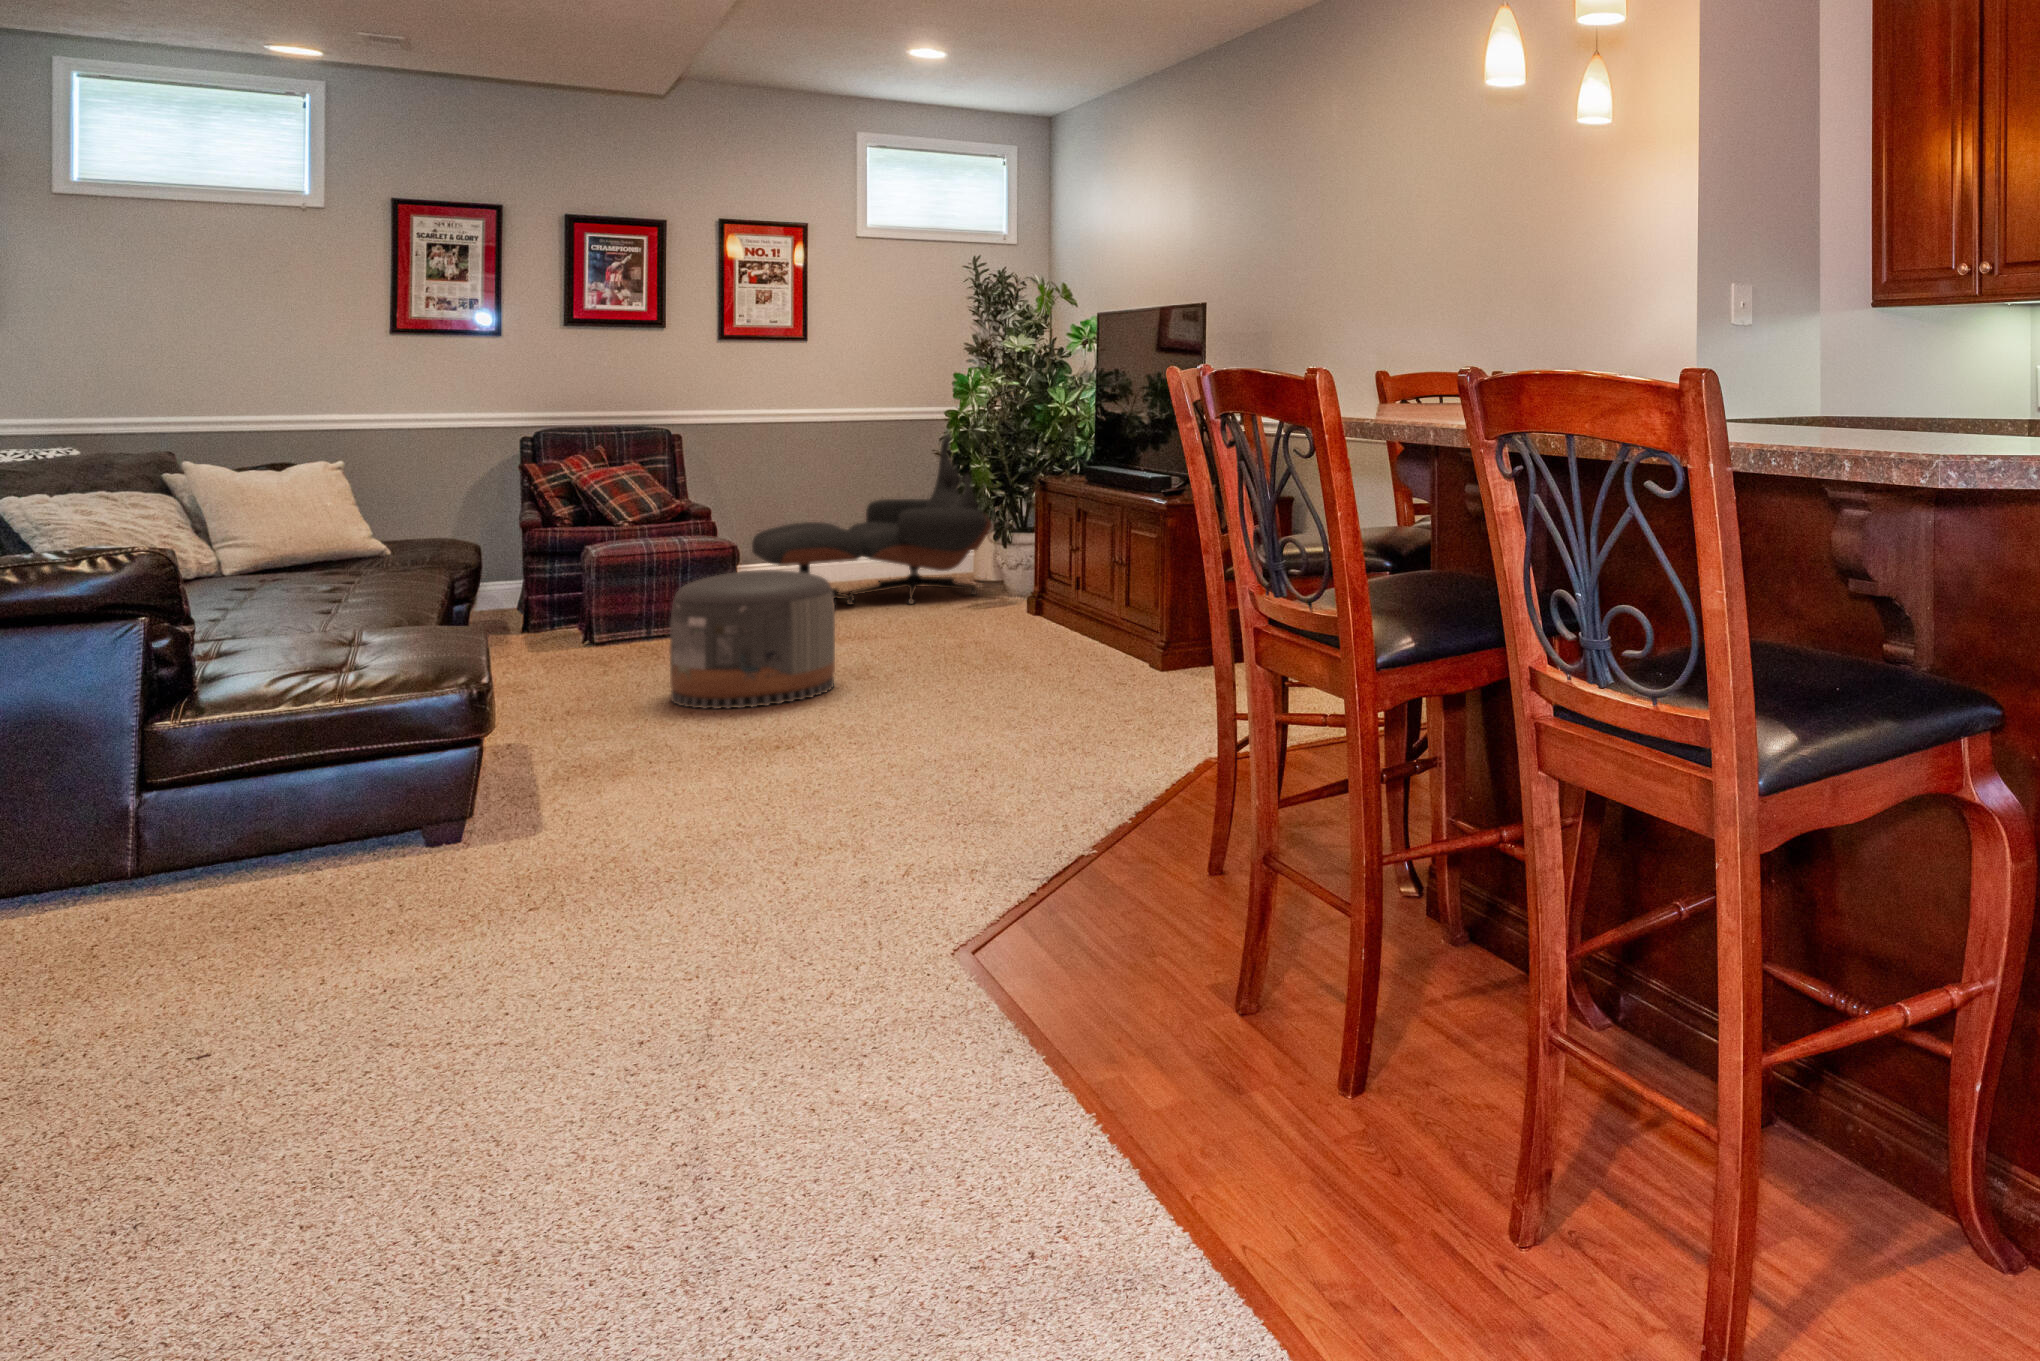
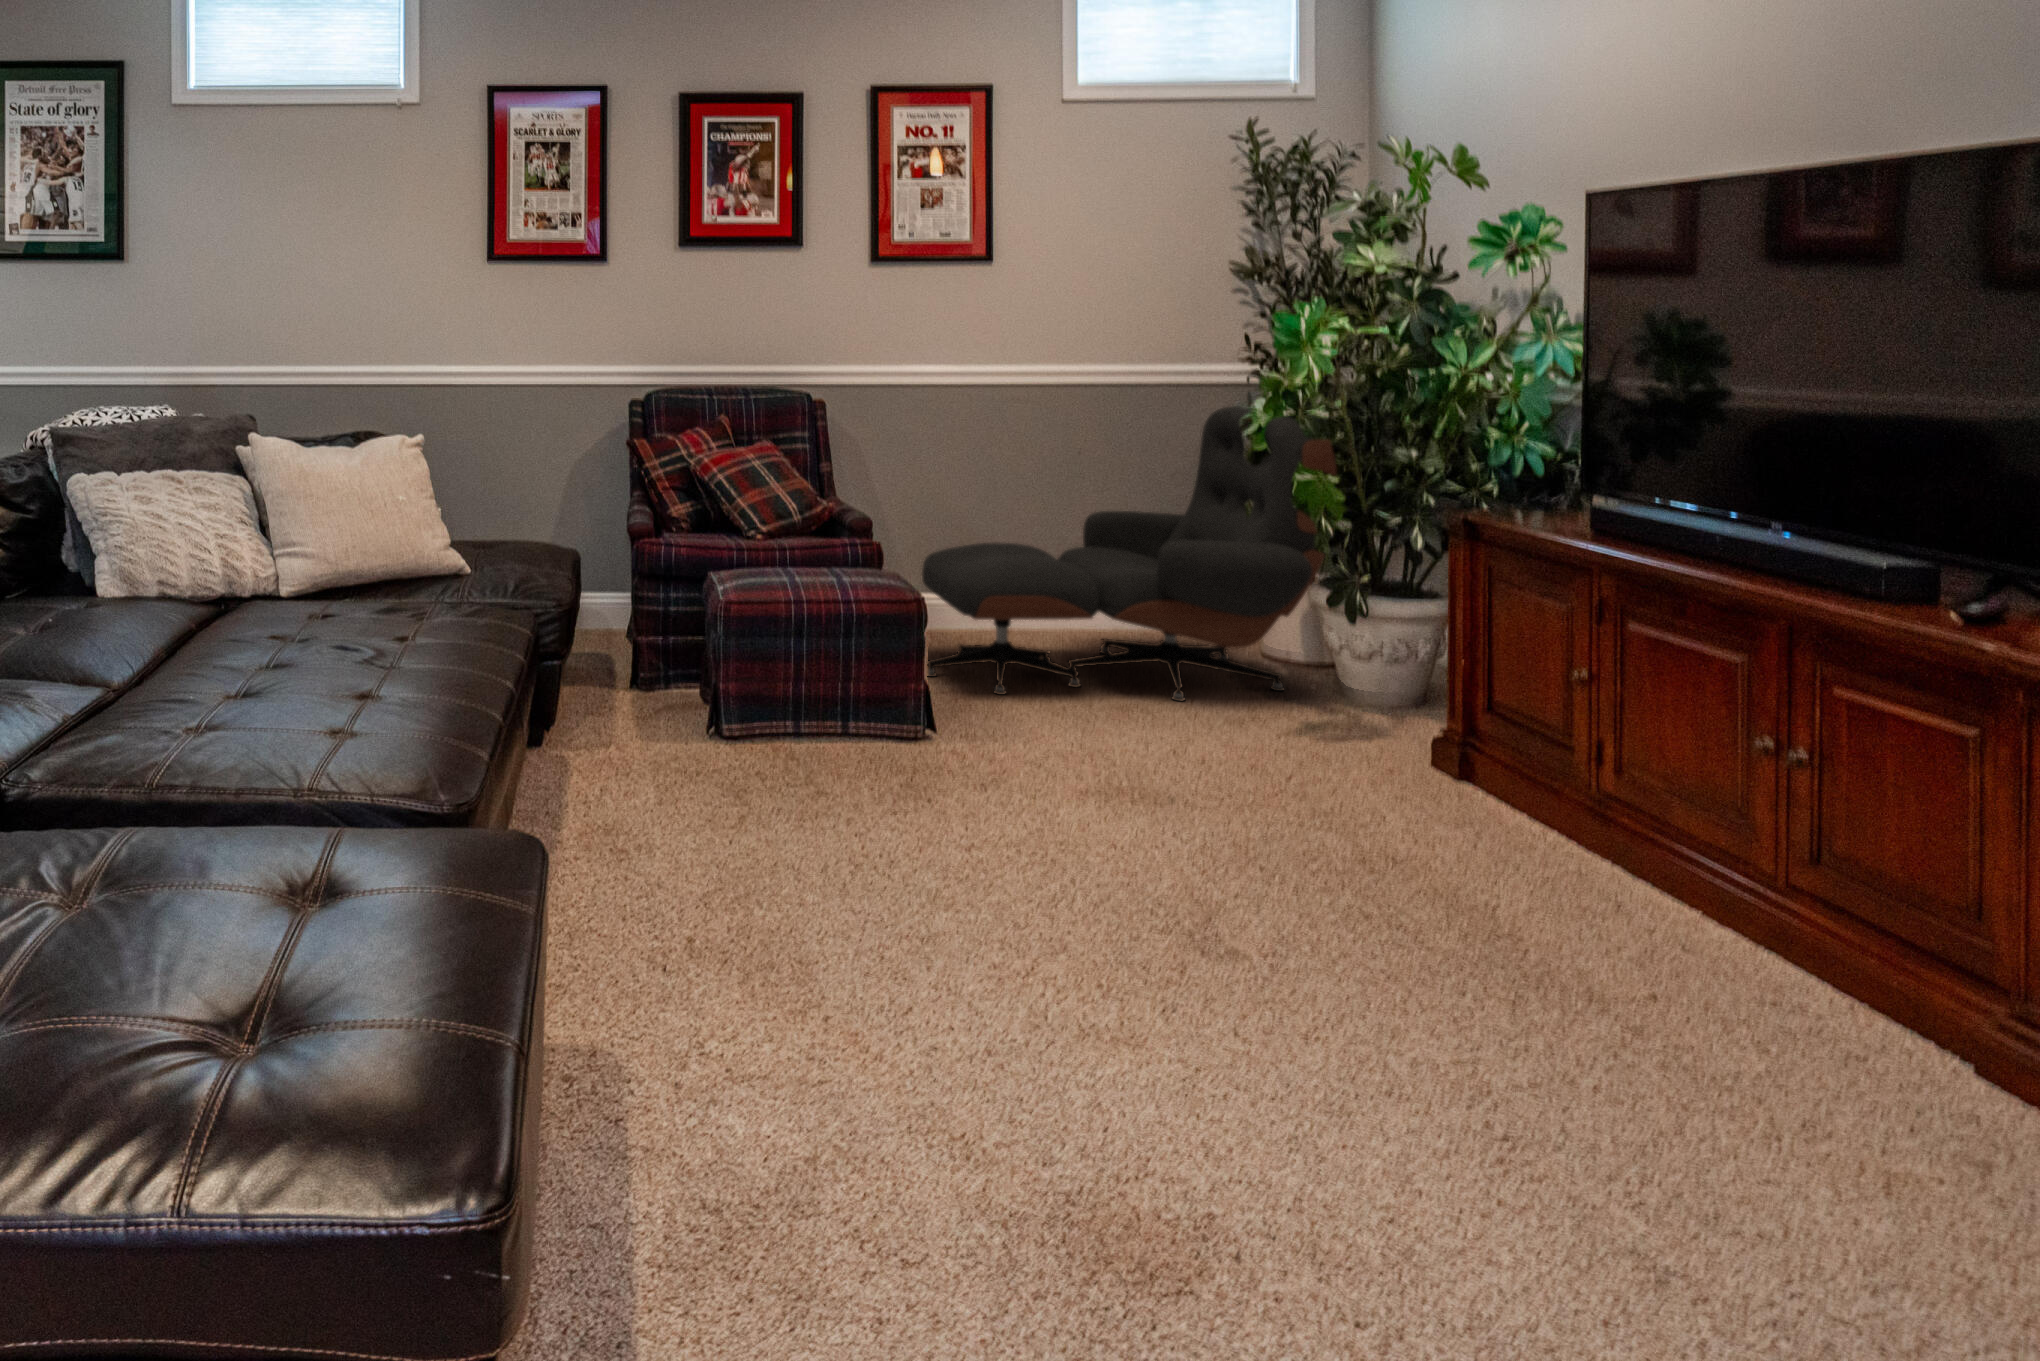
pouf: present [670,570,835,709] -> none [858,700,1174,1030]

